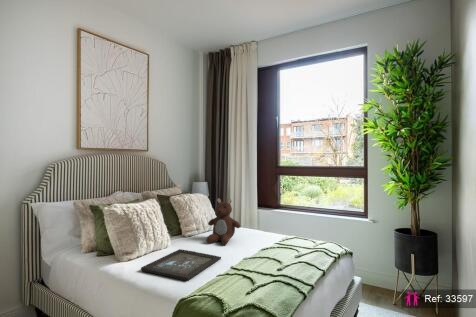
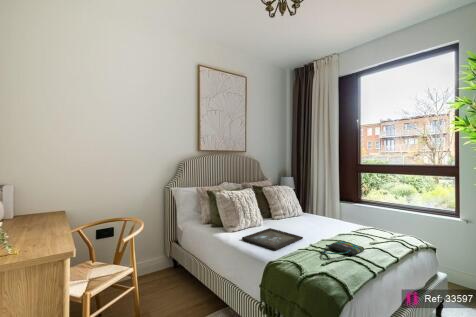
teddy bear: present [206,198,240,245] -> none [291,190,321,229]
tote bag: none [245,257,291,286] -> present [322,241,364,260]

